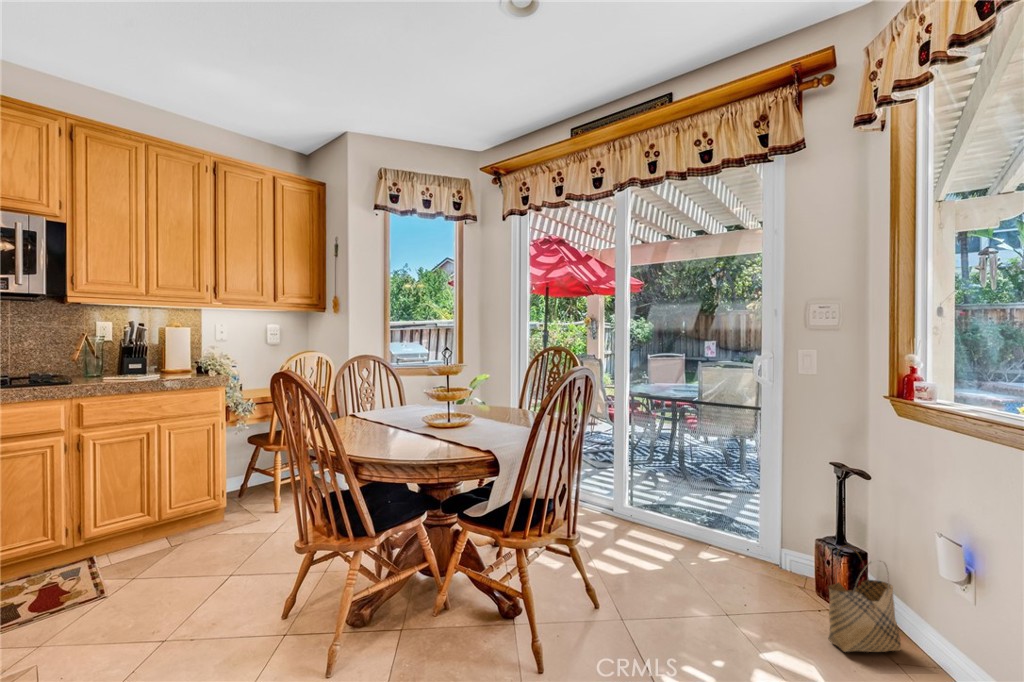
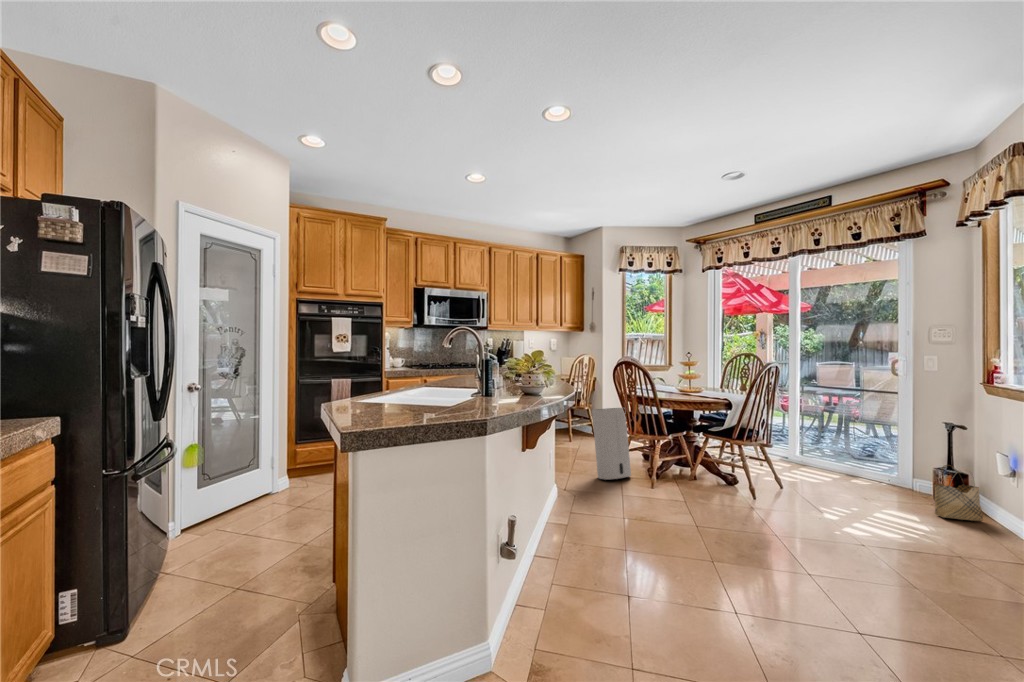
air purifier: none [217,462,308,638] -> present [592,408,631,480]

